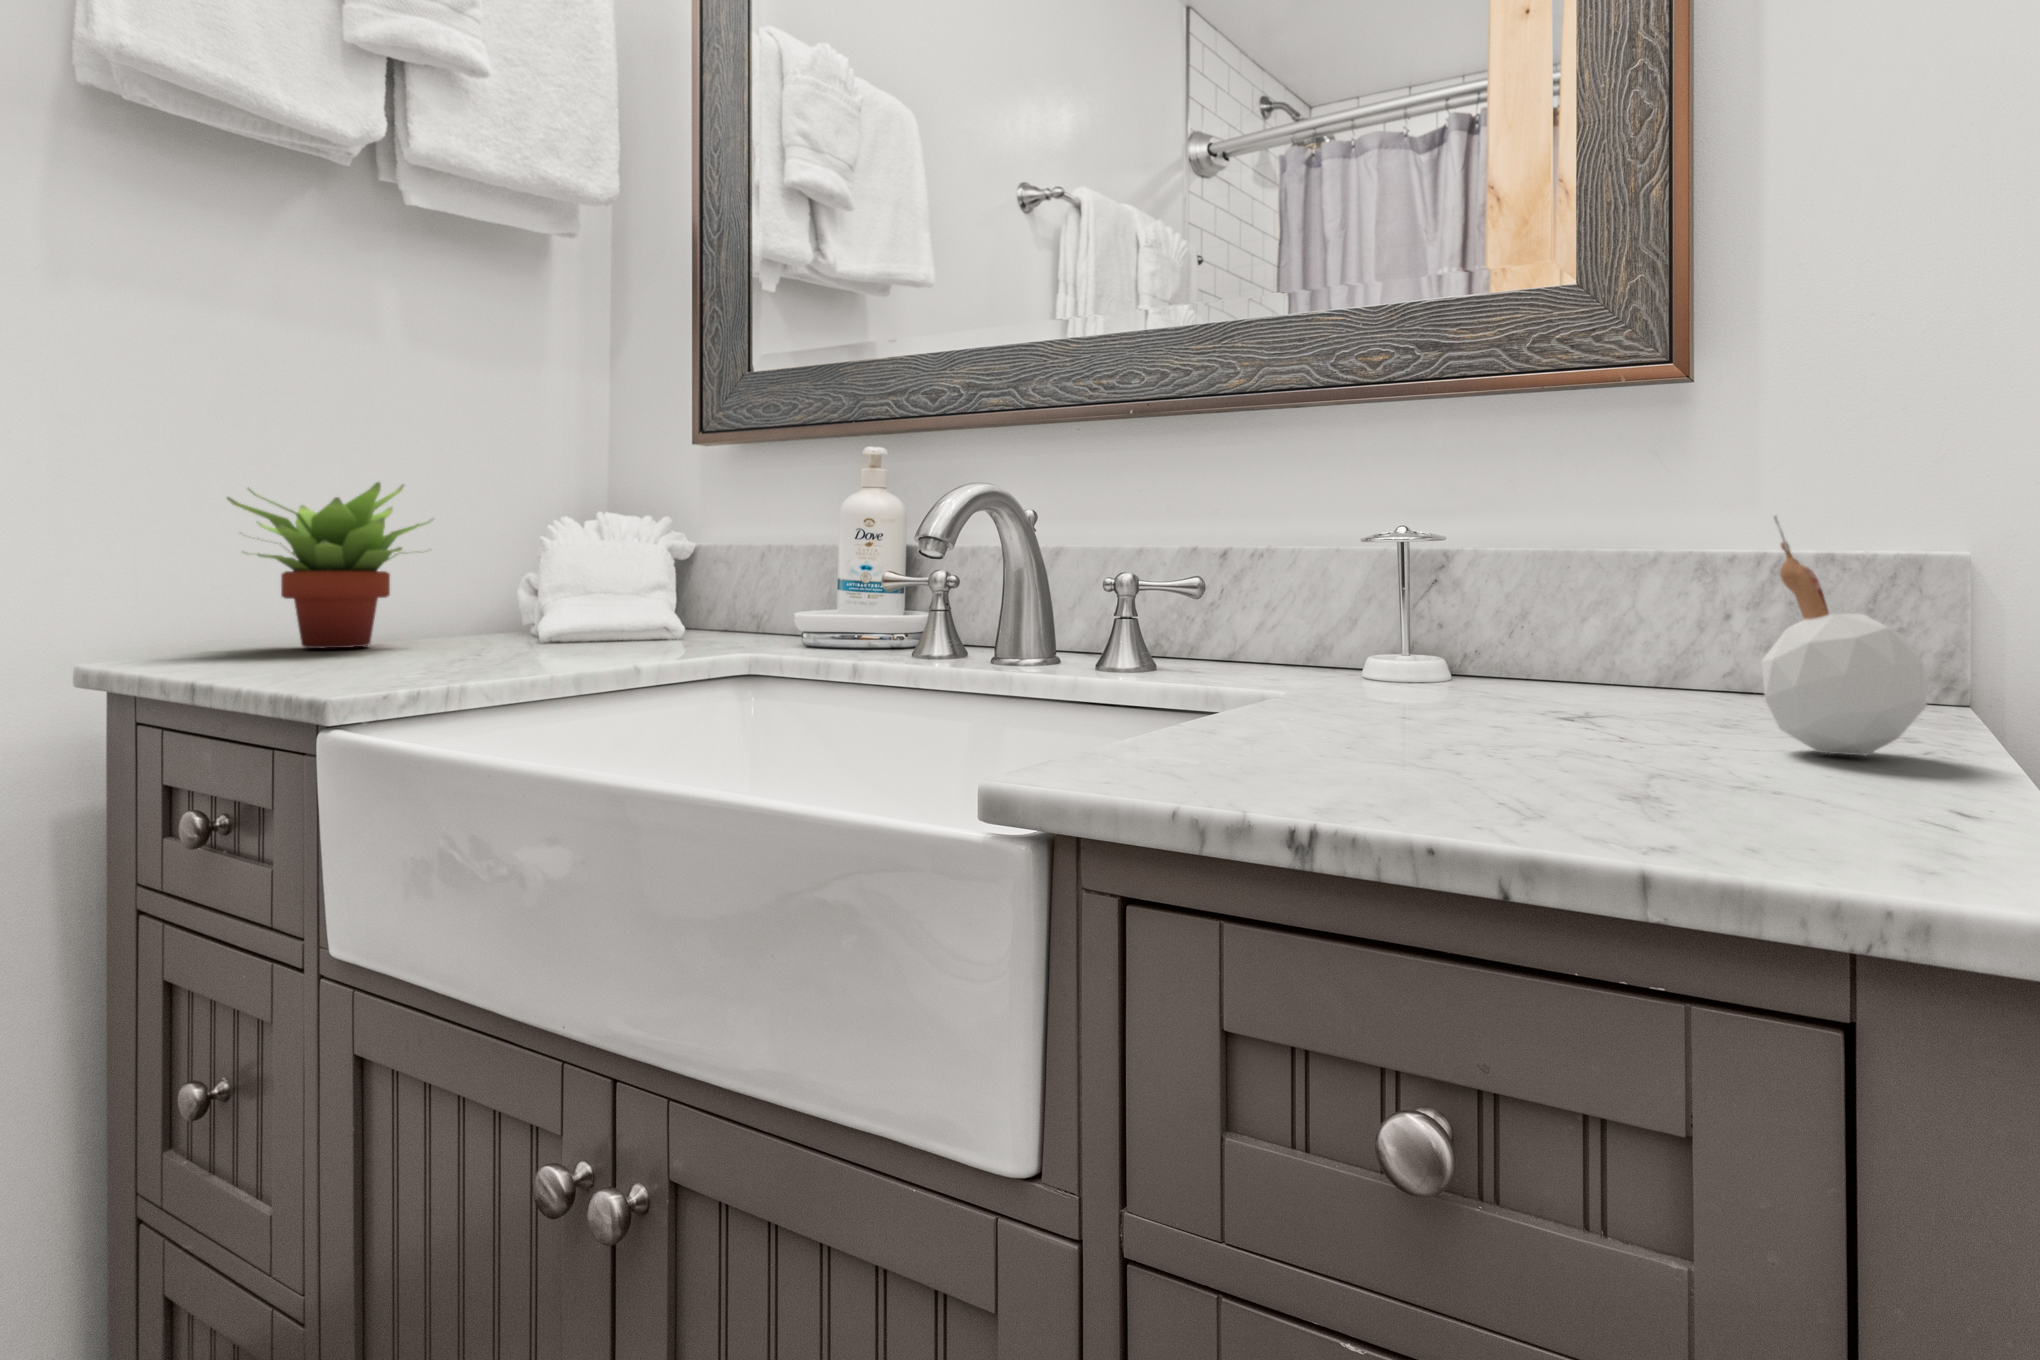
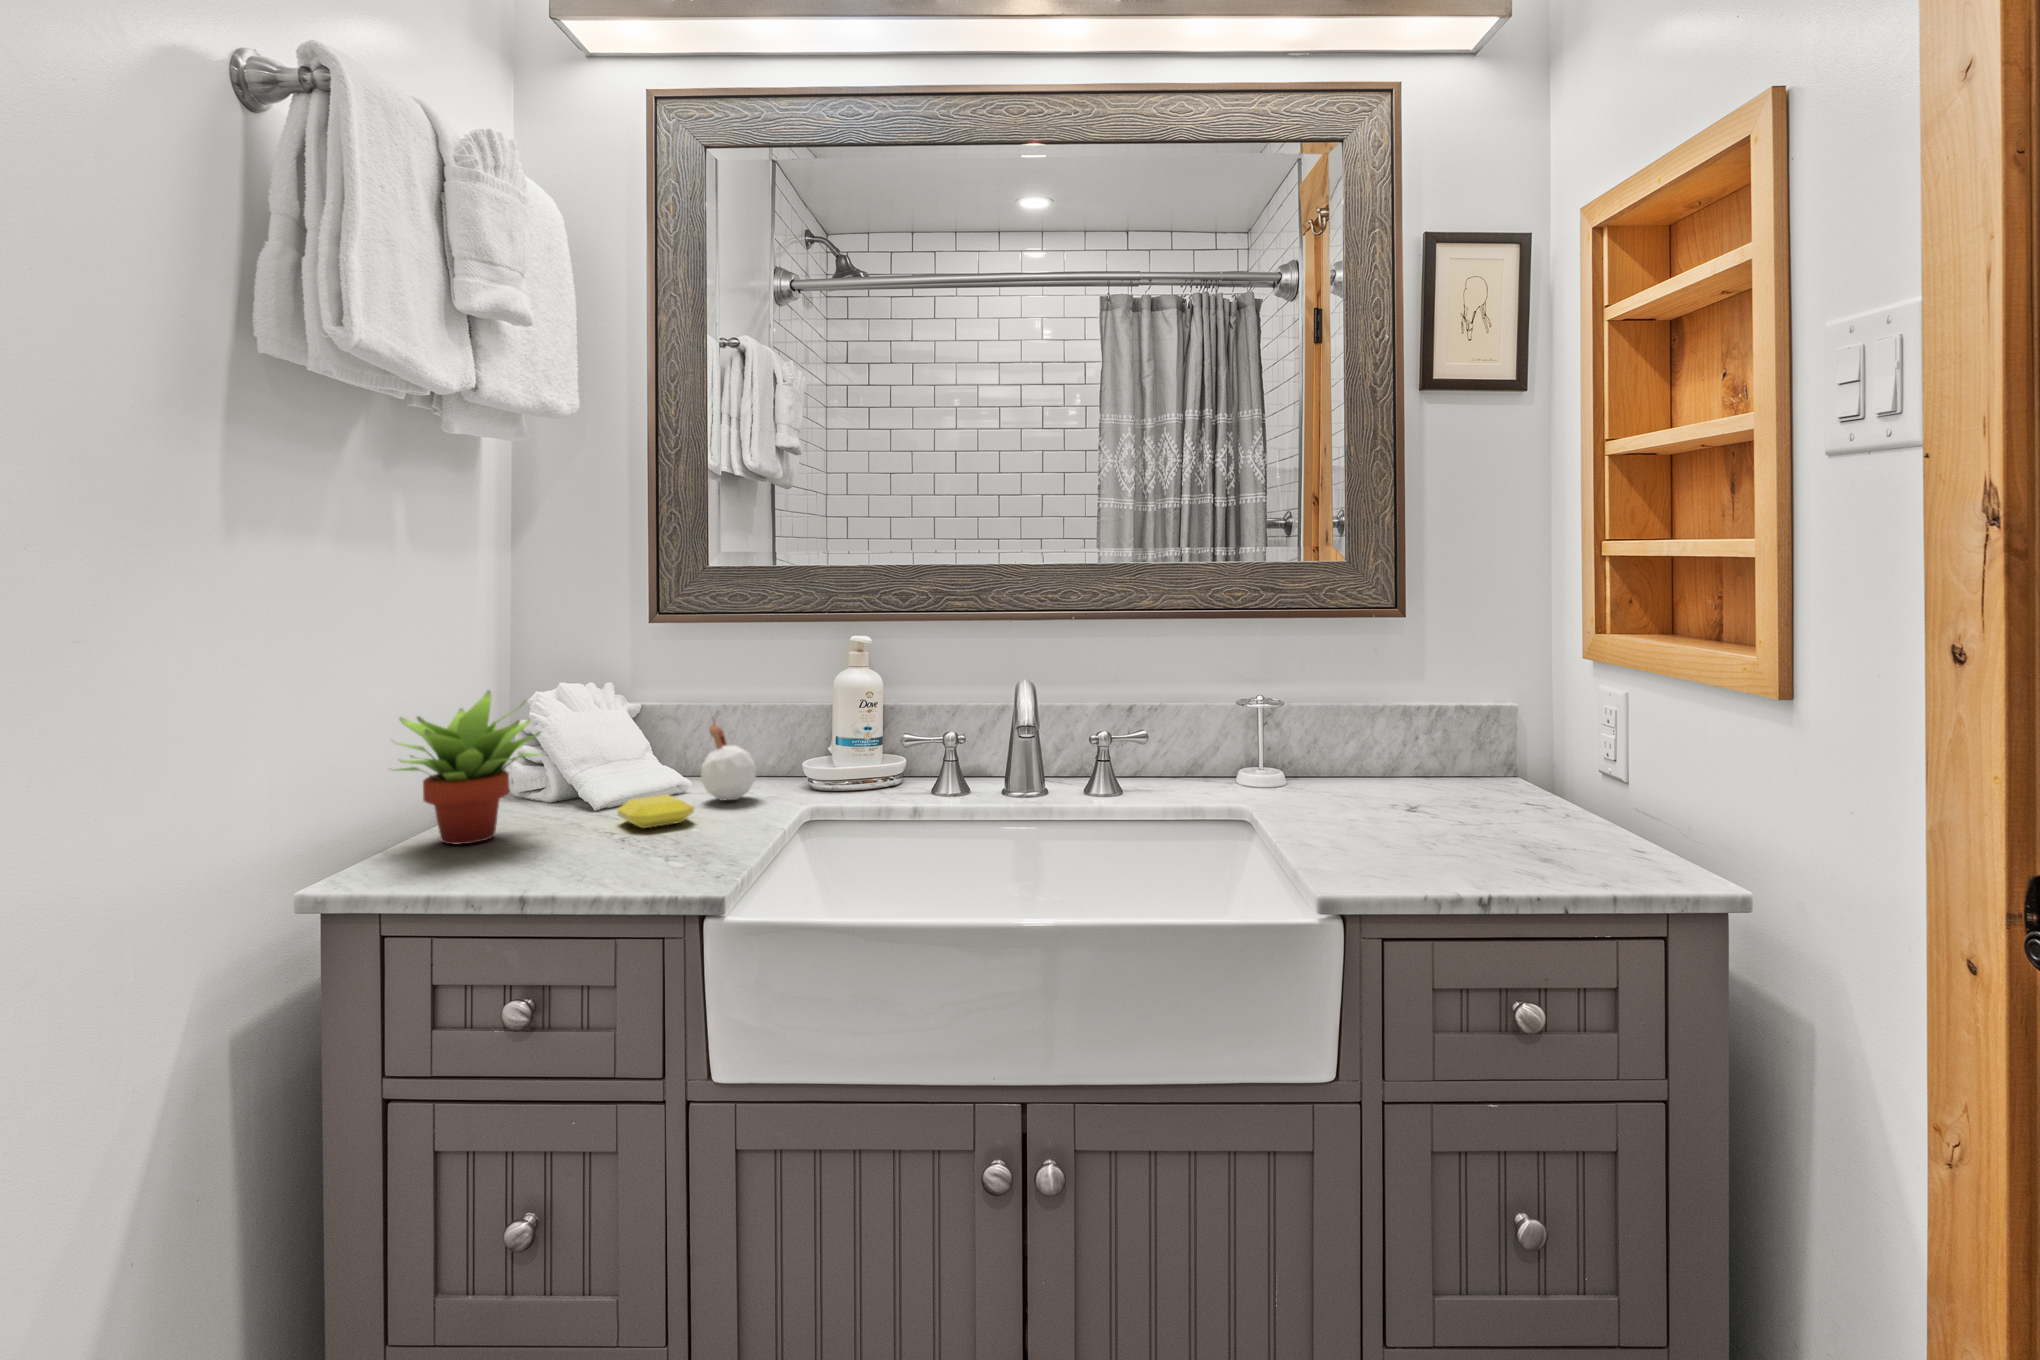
candle: present [1761,516,1926,756] -> present [701,716,756,800]
soap bar: none [477,621,580,652] -> present [618,794,694,828]

